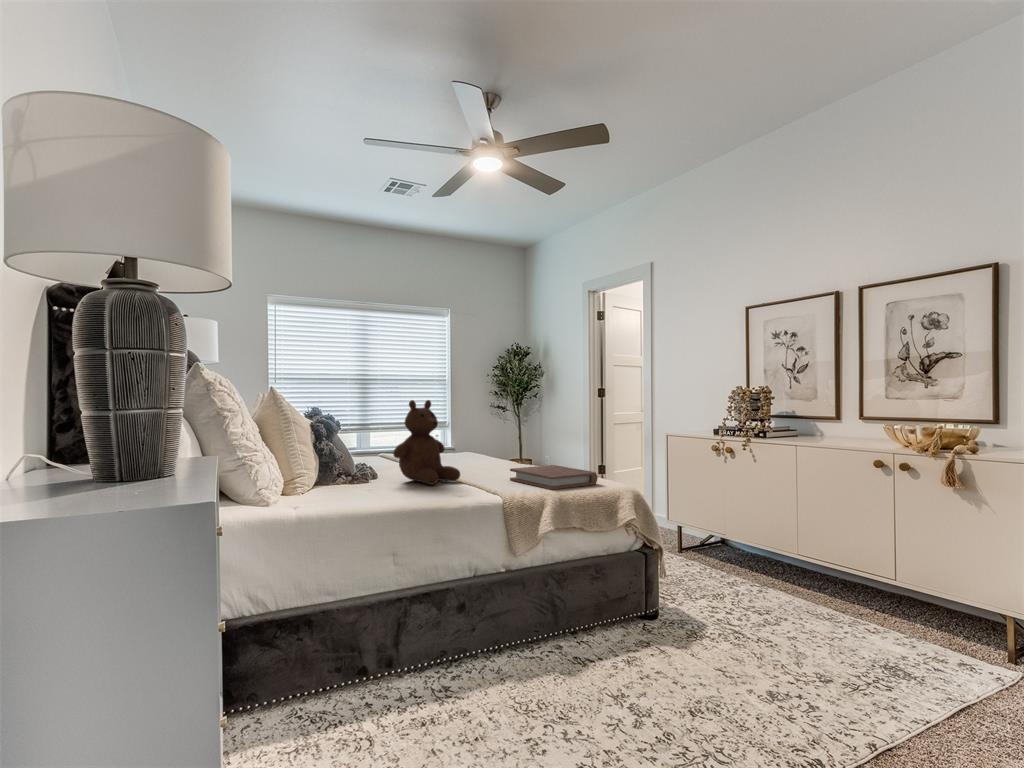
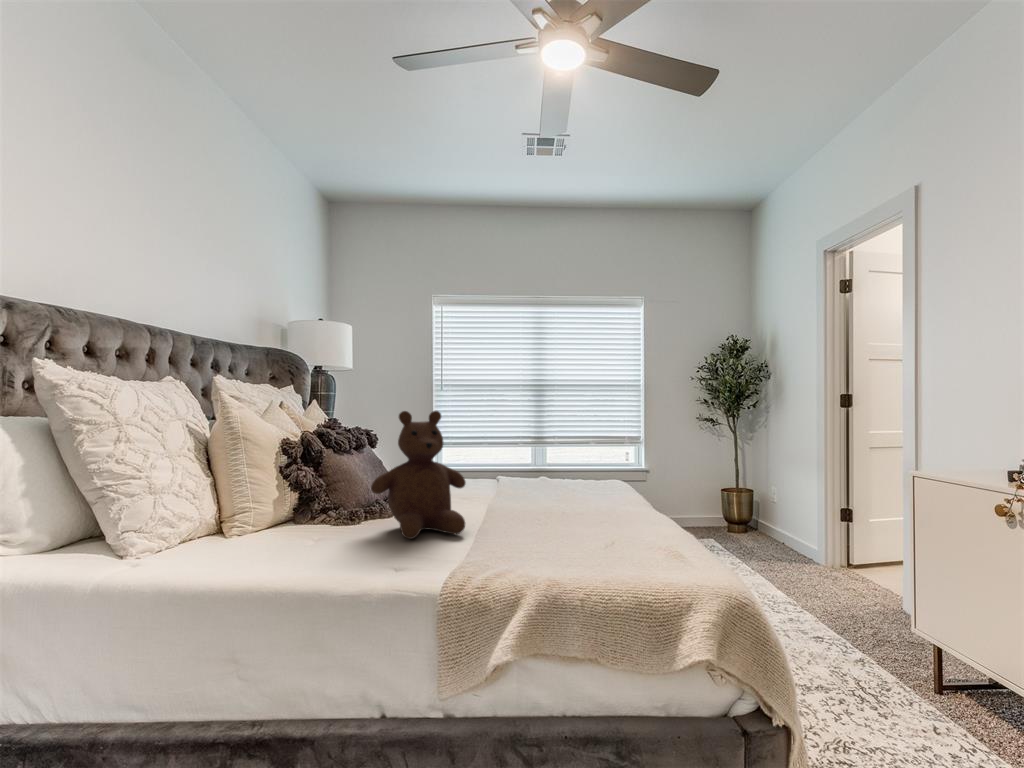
book: present [510,465,598,489] -> none [541,521,670,575]

